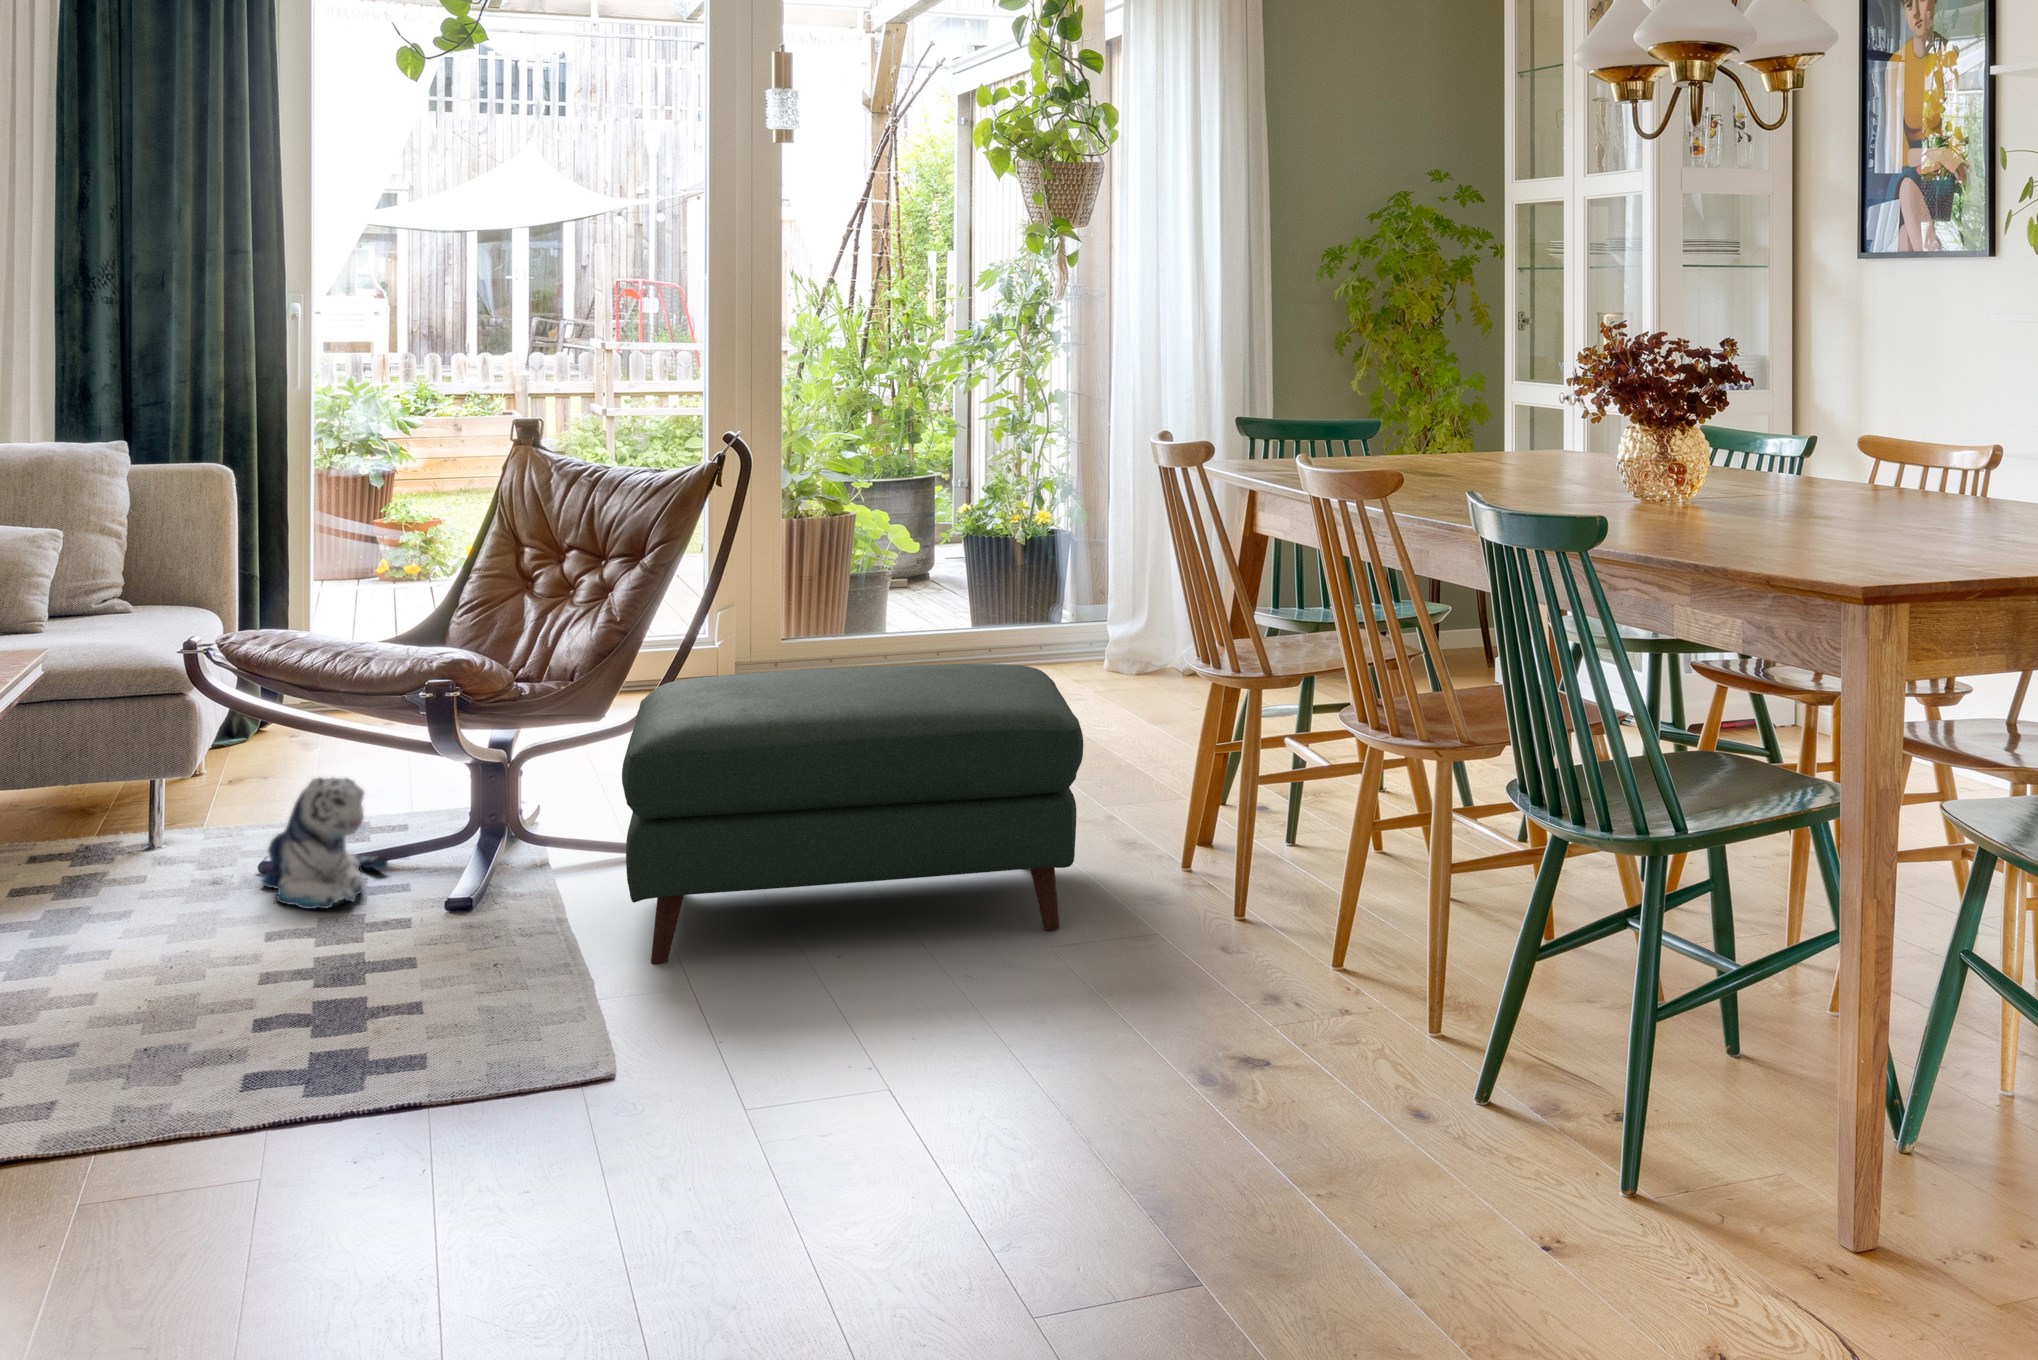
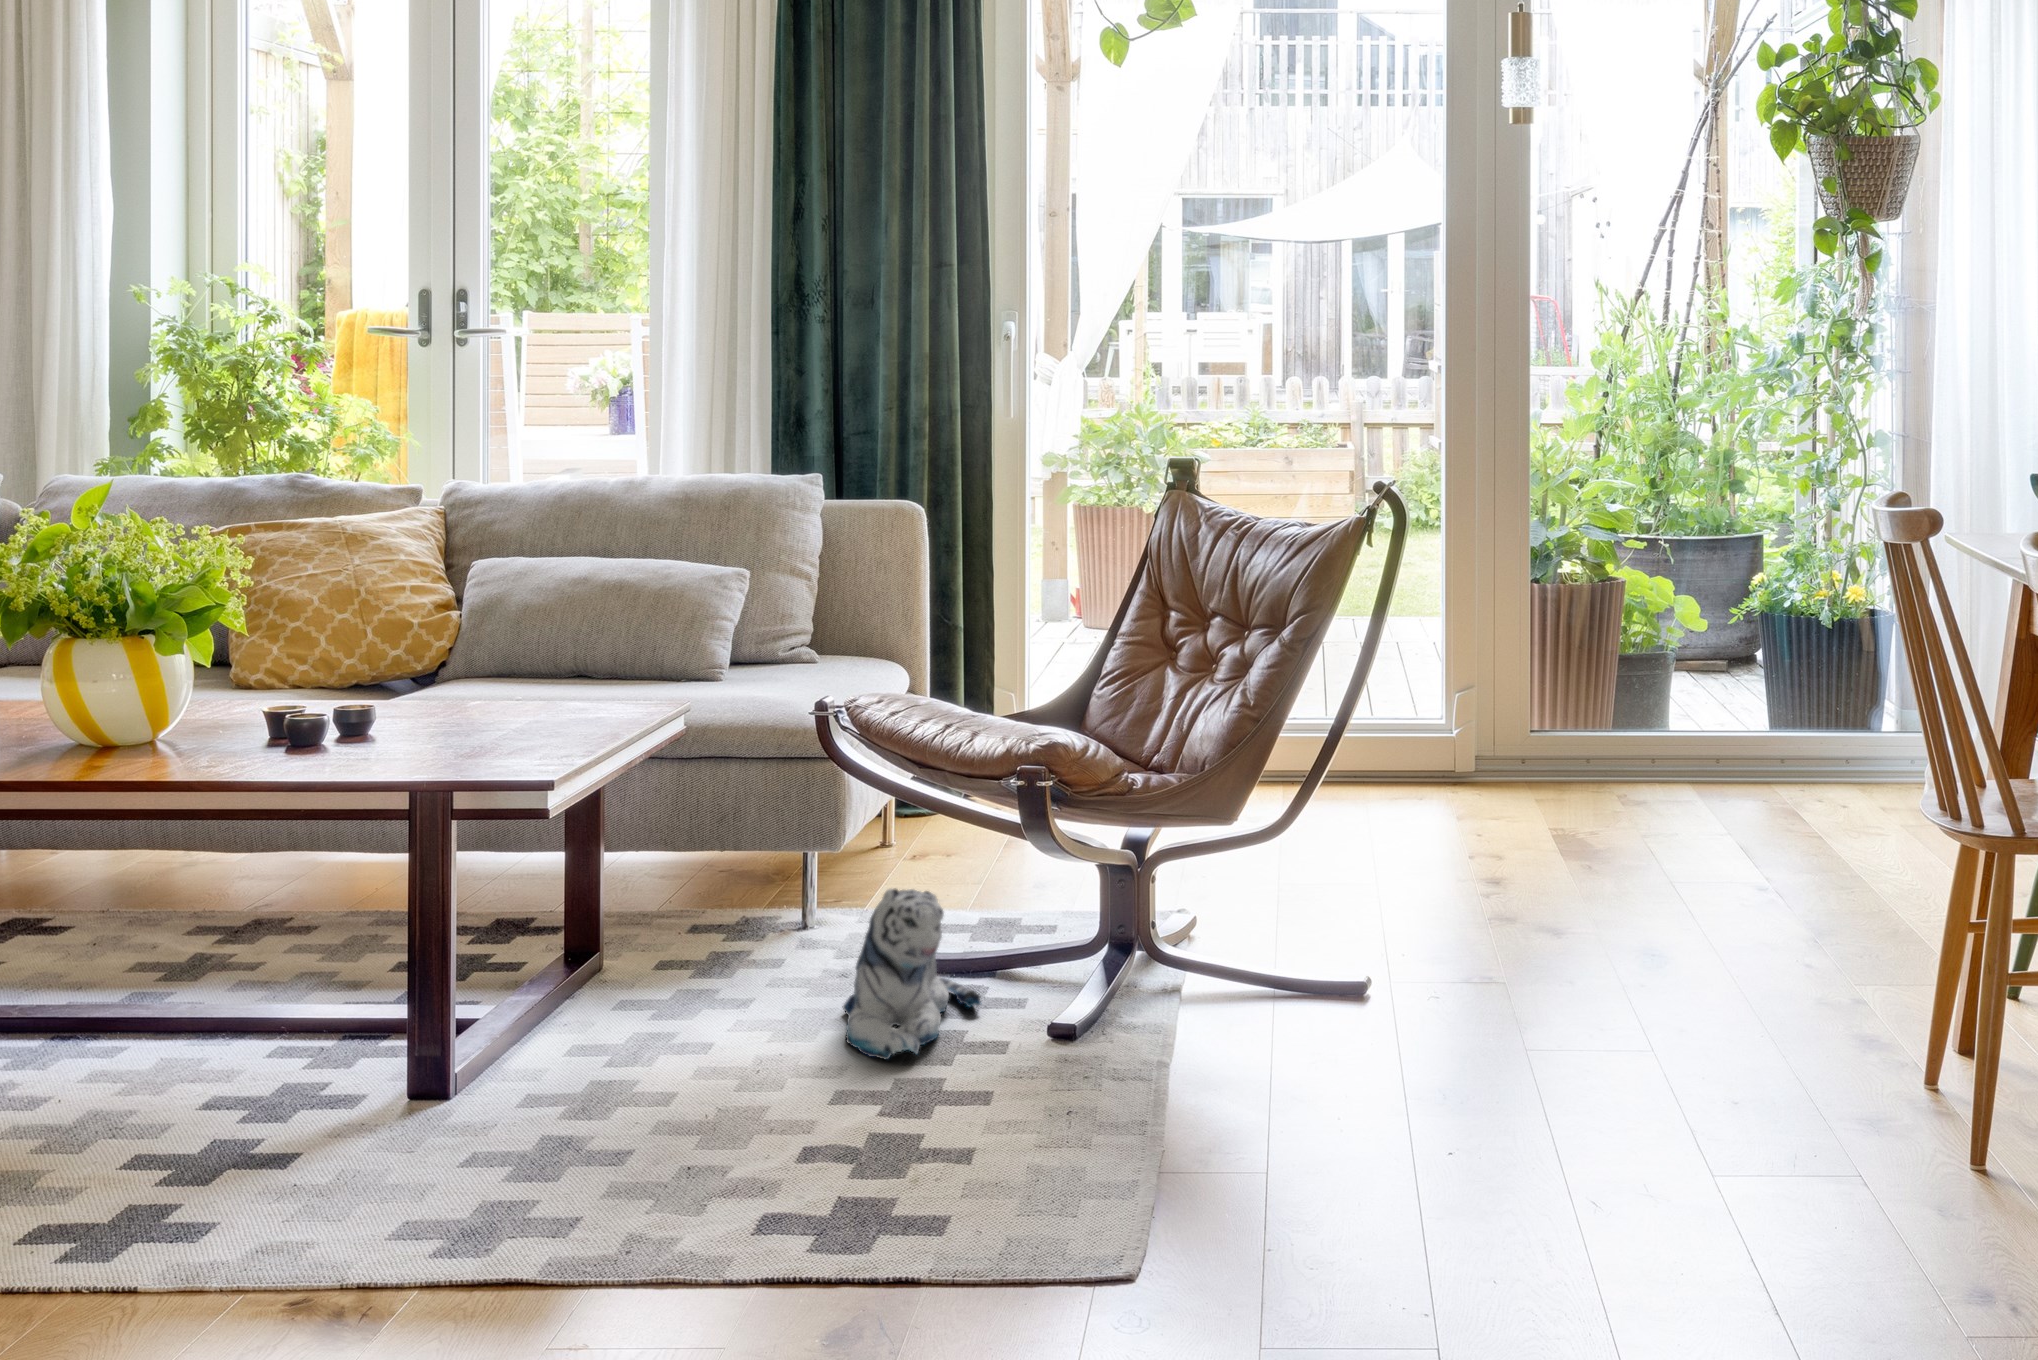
ottoman: present [622,664,1083,964] -> none [1162,808,1811,1263]

